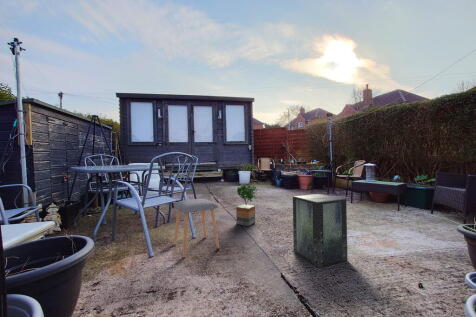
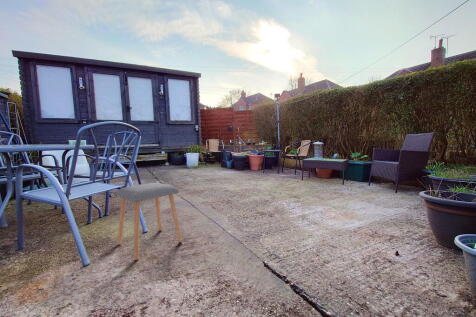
potted tree: present [236,185,259,226] -> none [193,165,221,212]
storage box: present [293,194,348,268] -> none [267,170,324,249]

